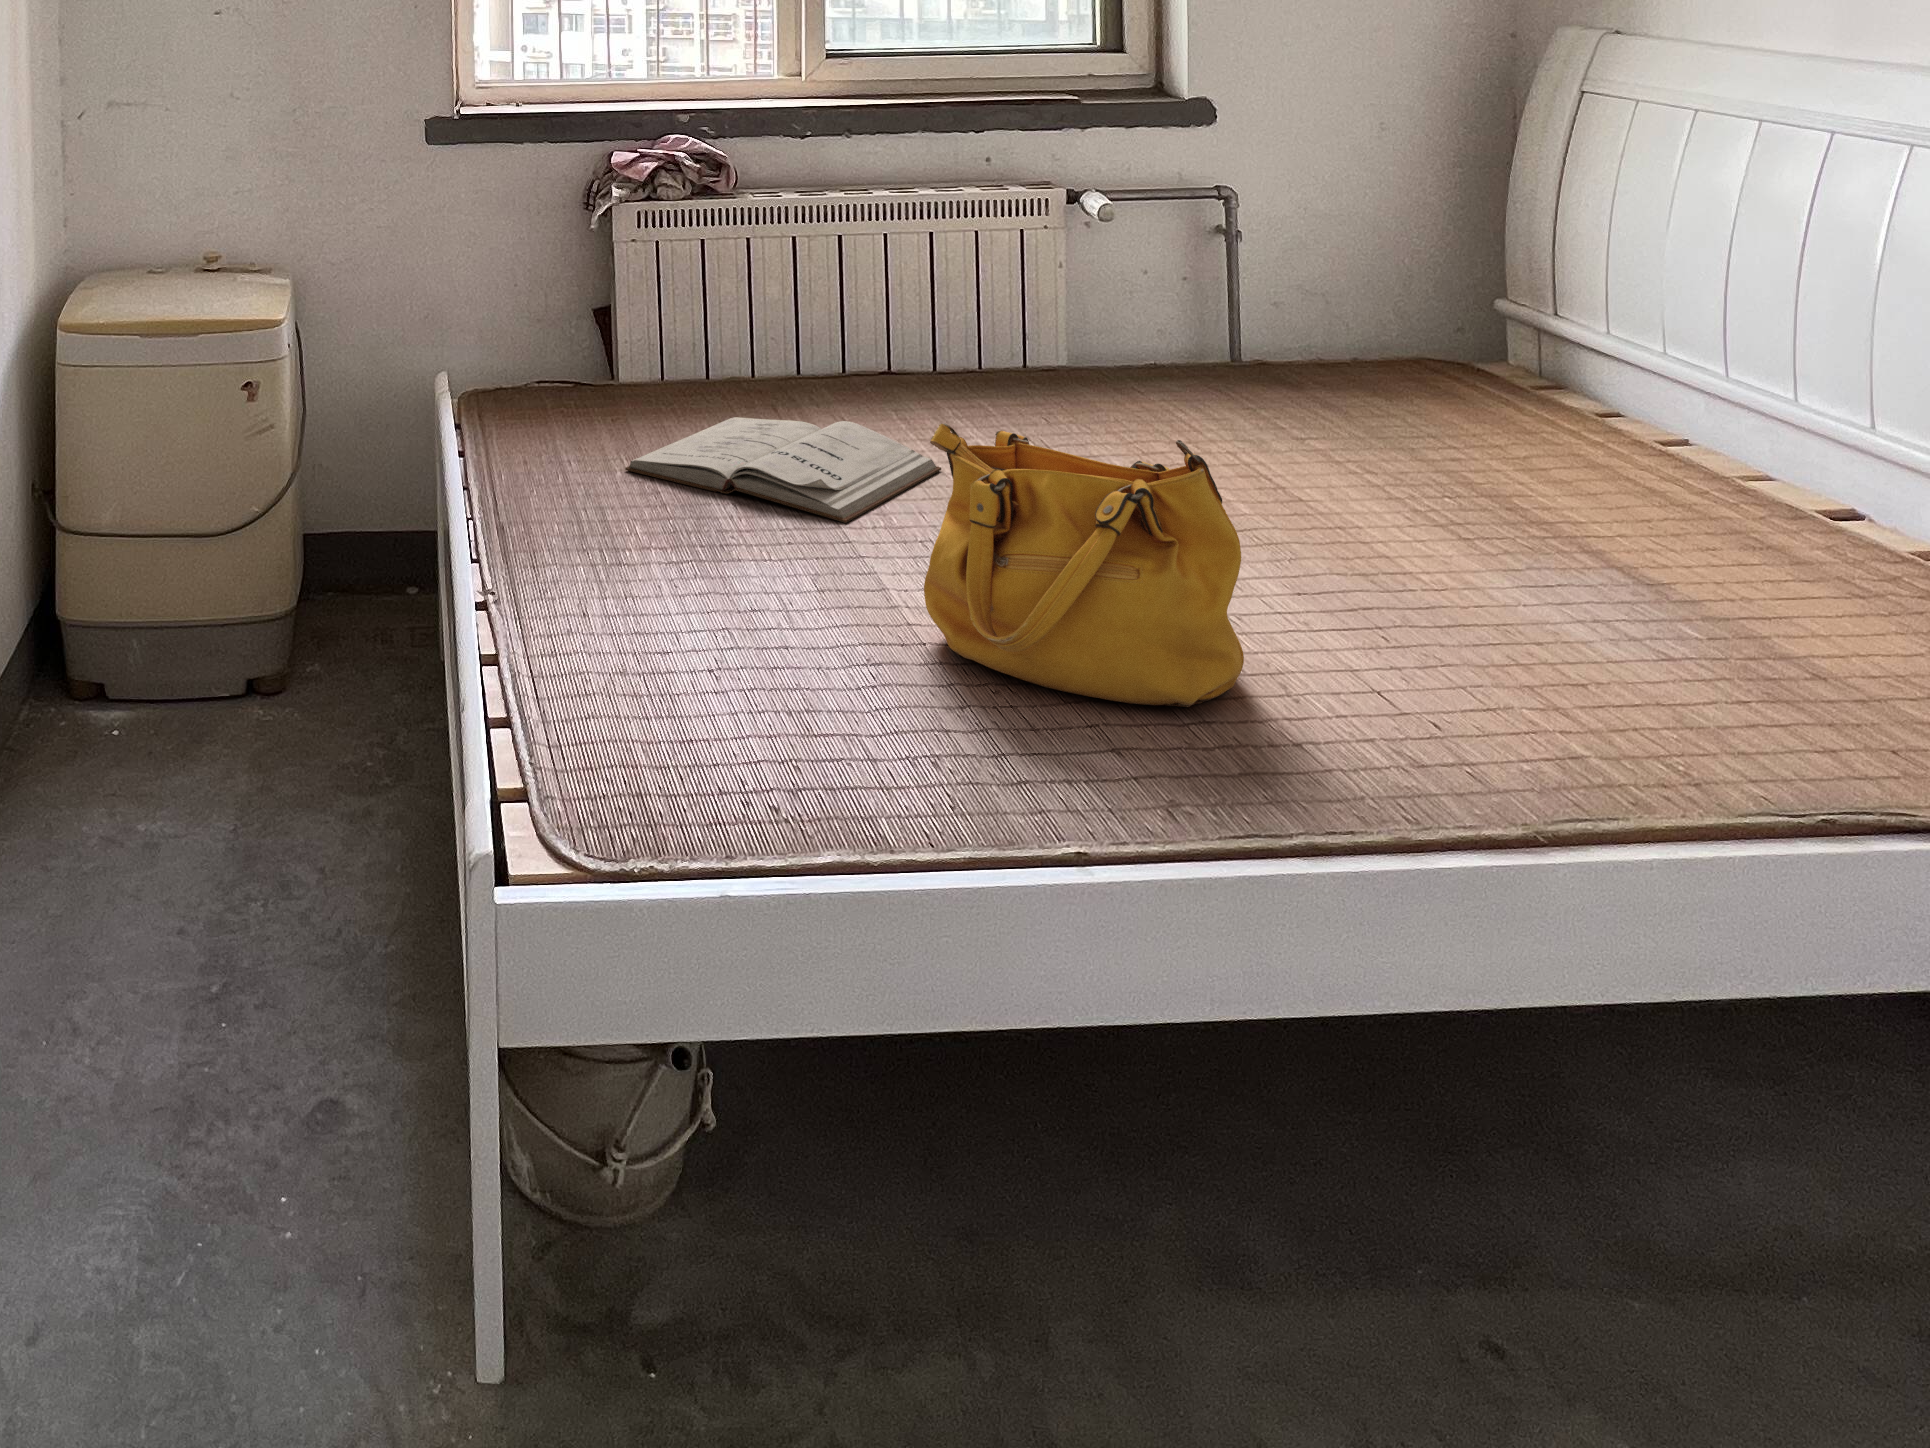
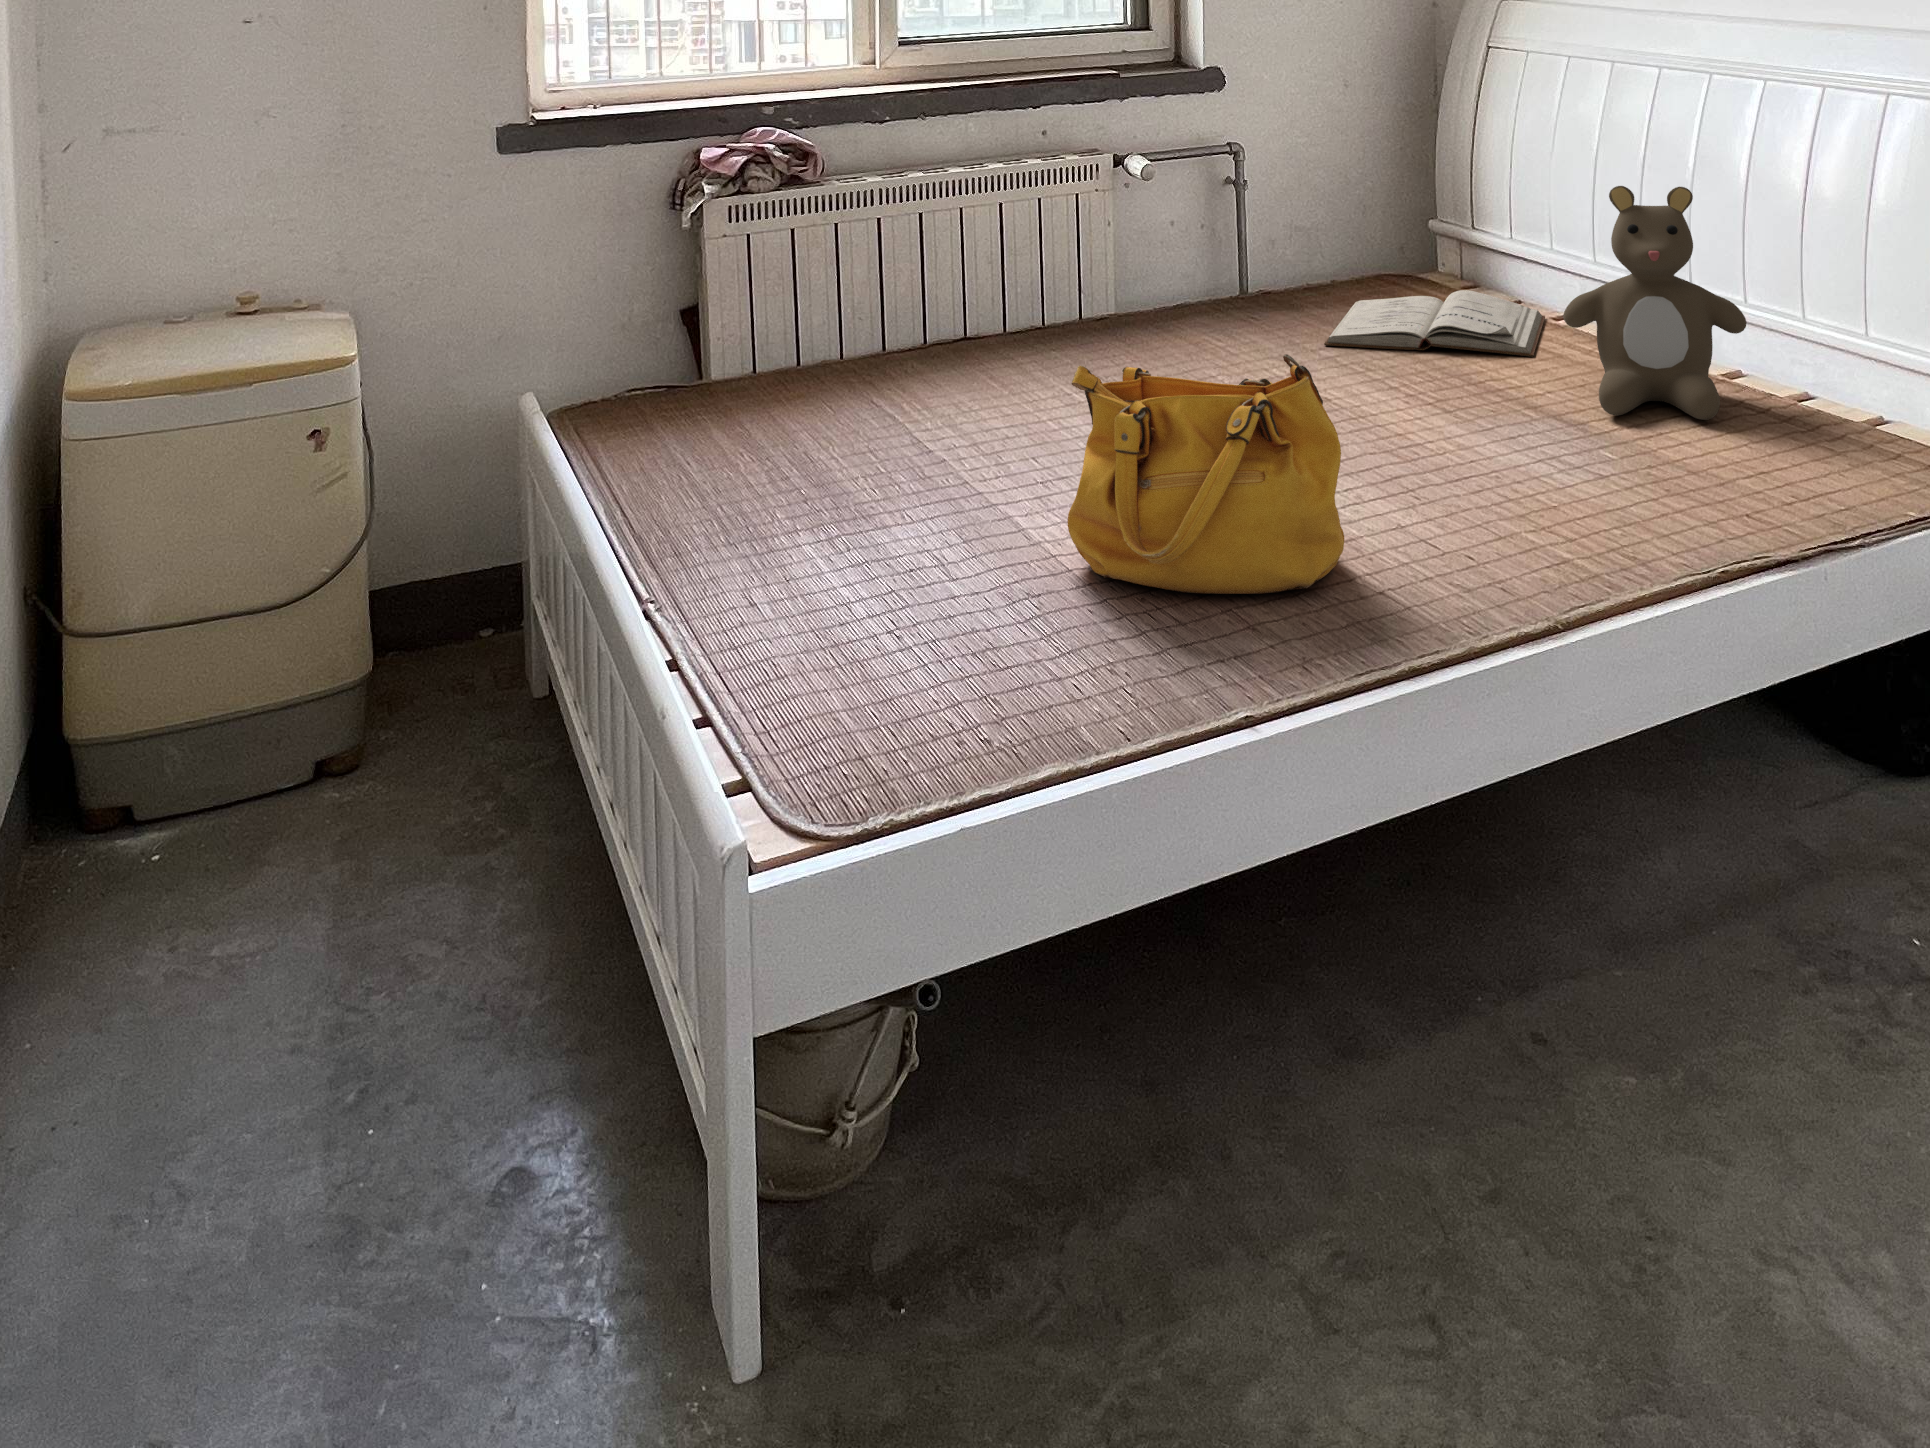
teddy bear: none [1614,279,1886,587] -> present [1563,186,1747,420]
book: present [625,417,941,523] -> present [1324,290,1545,357]

